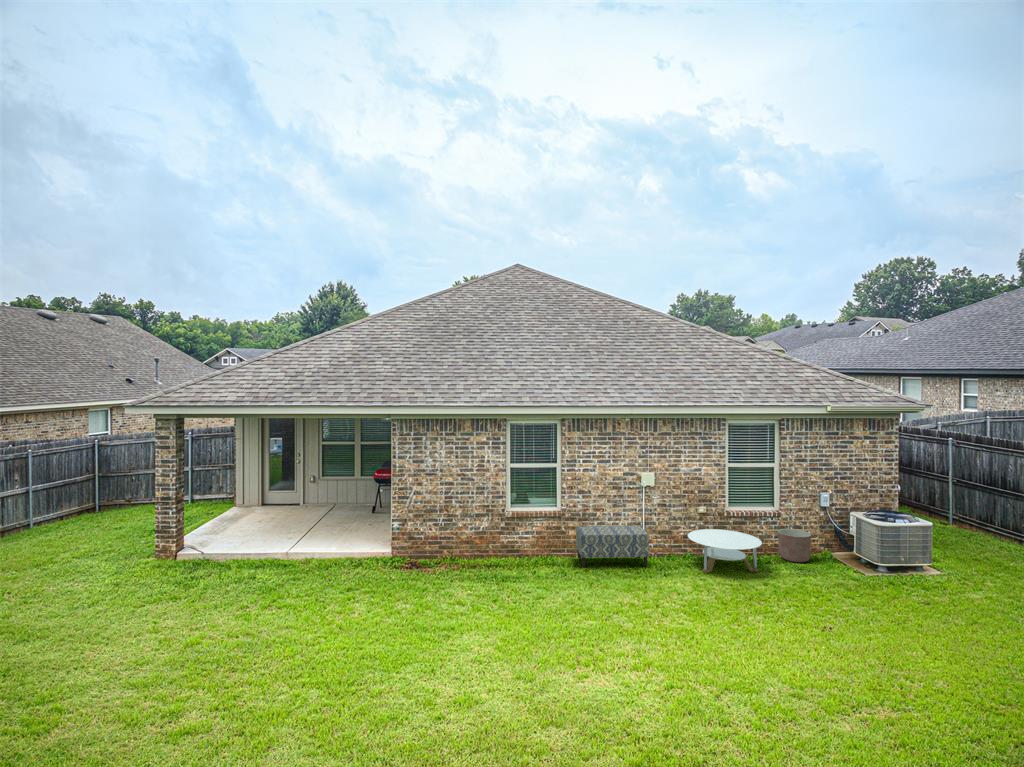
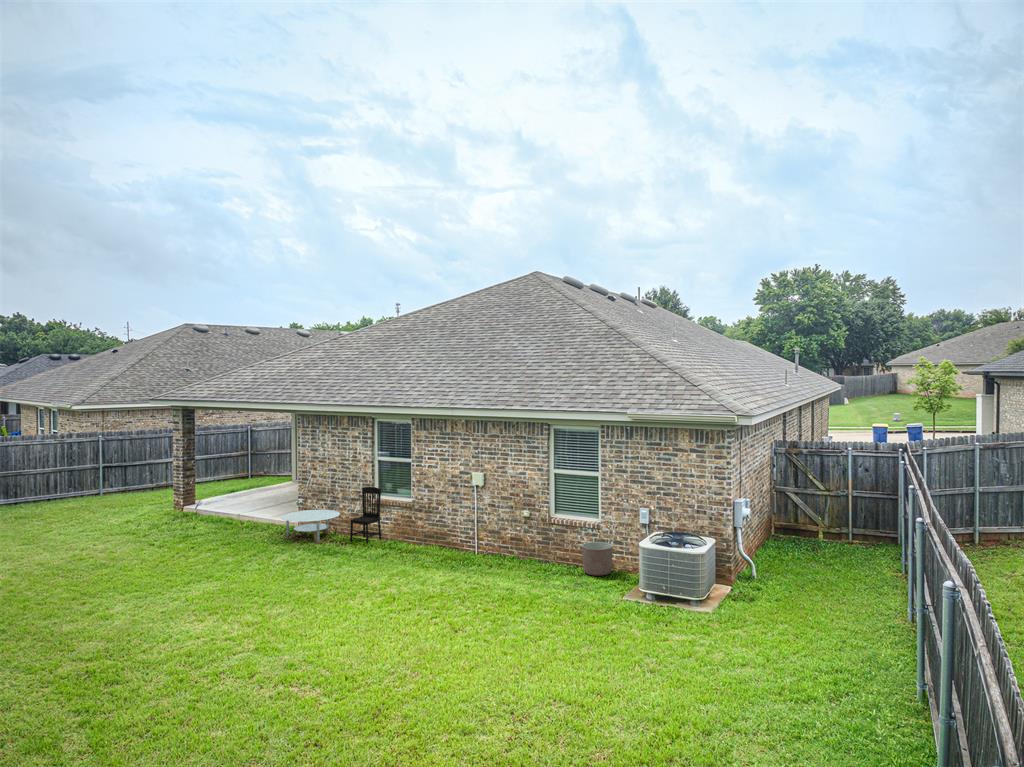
chair: none [495,499,521,565] -> present [350,487,381,544]
bench: present [576,526,649,567] -> none [403,517,470,558]
round table: present [688,529,762,573] -> present [281,510,340,544]

